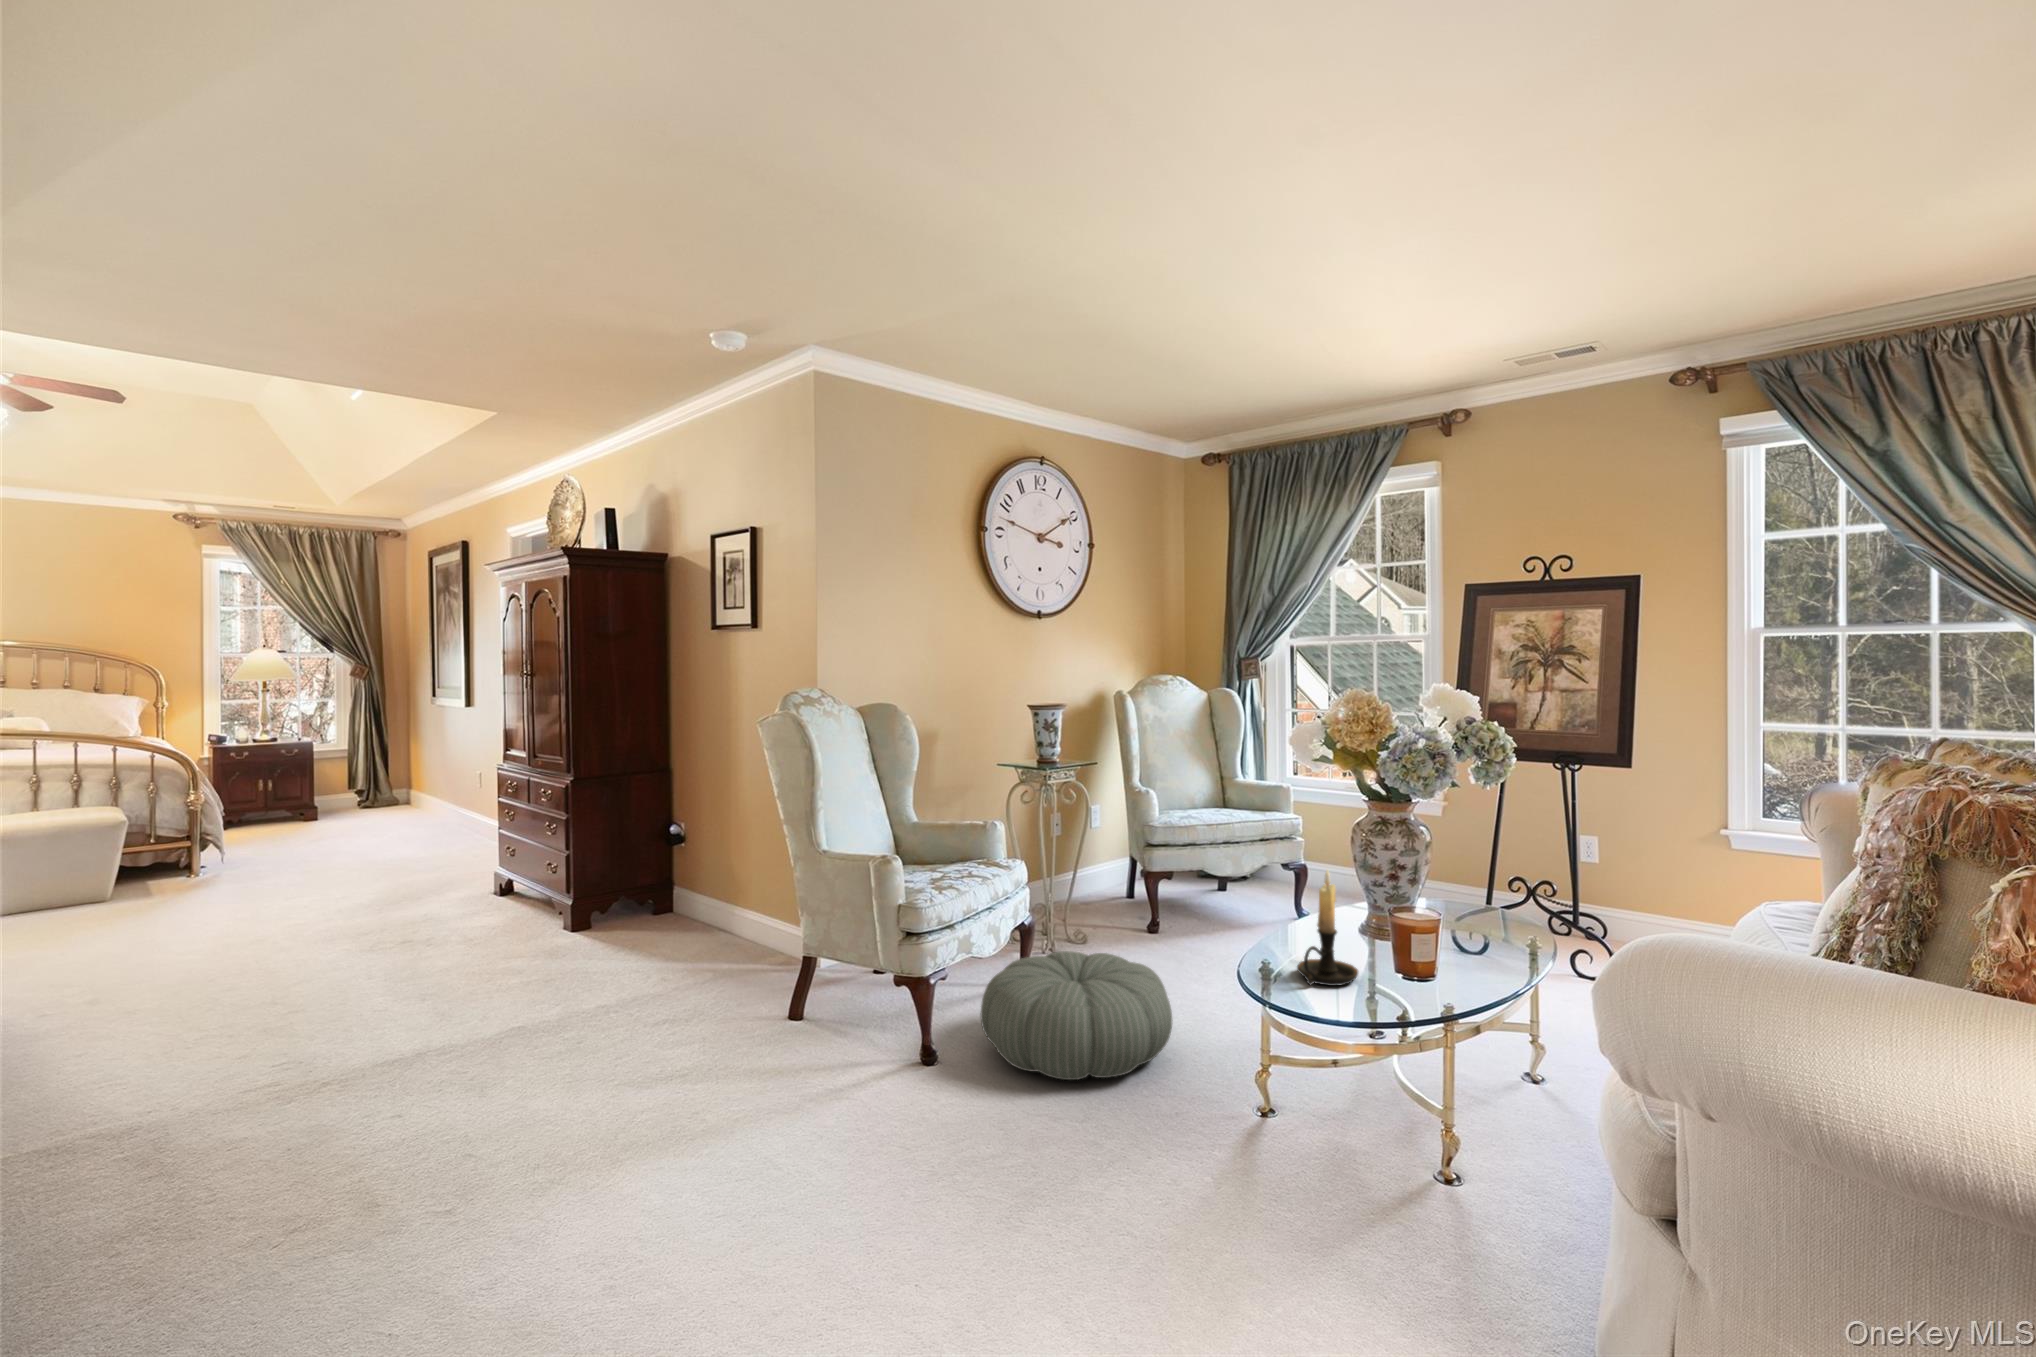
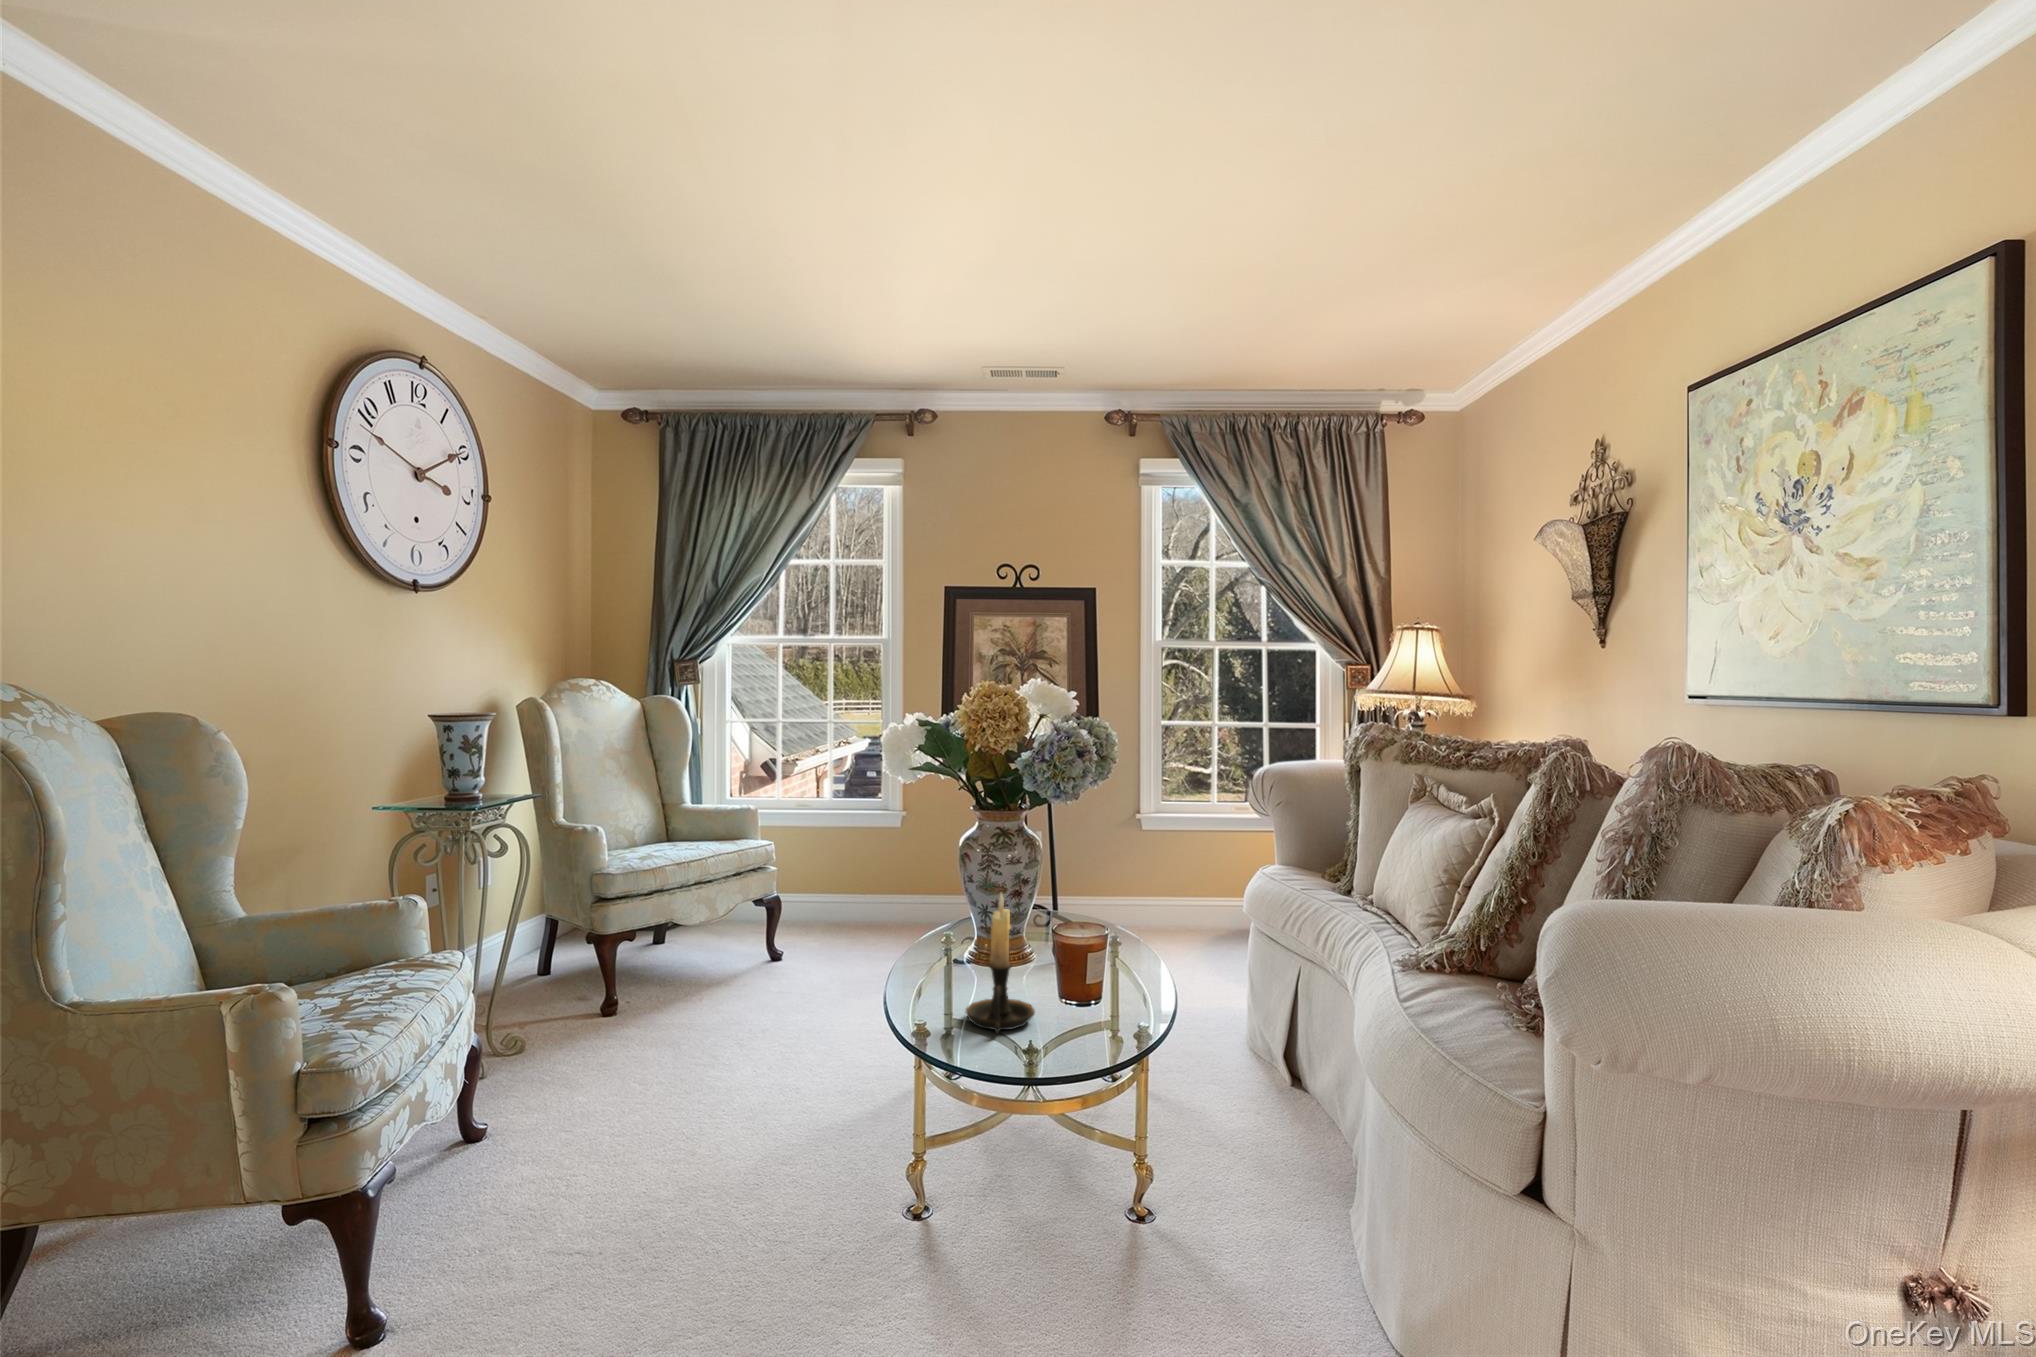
pouf: present [981,951,1172,1080] -> none [464,1054,760,1260]

